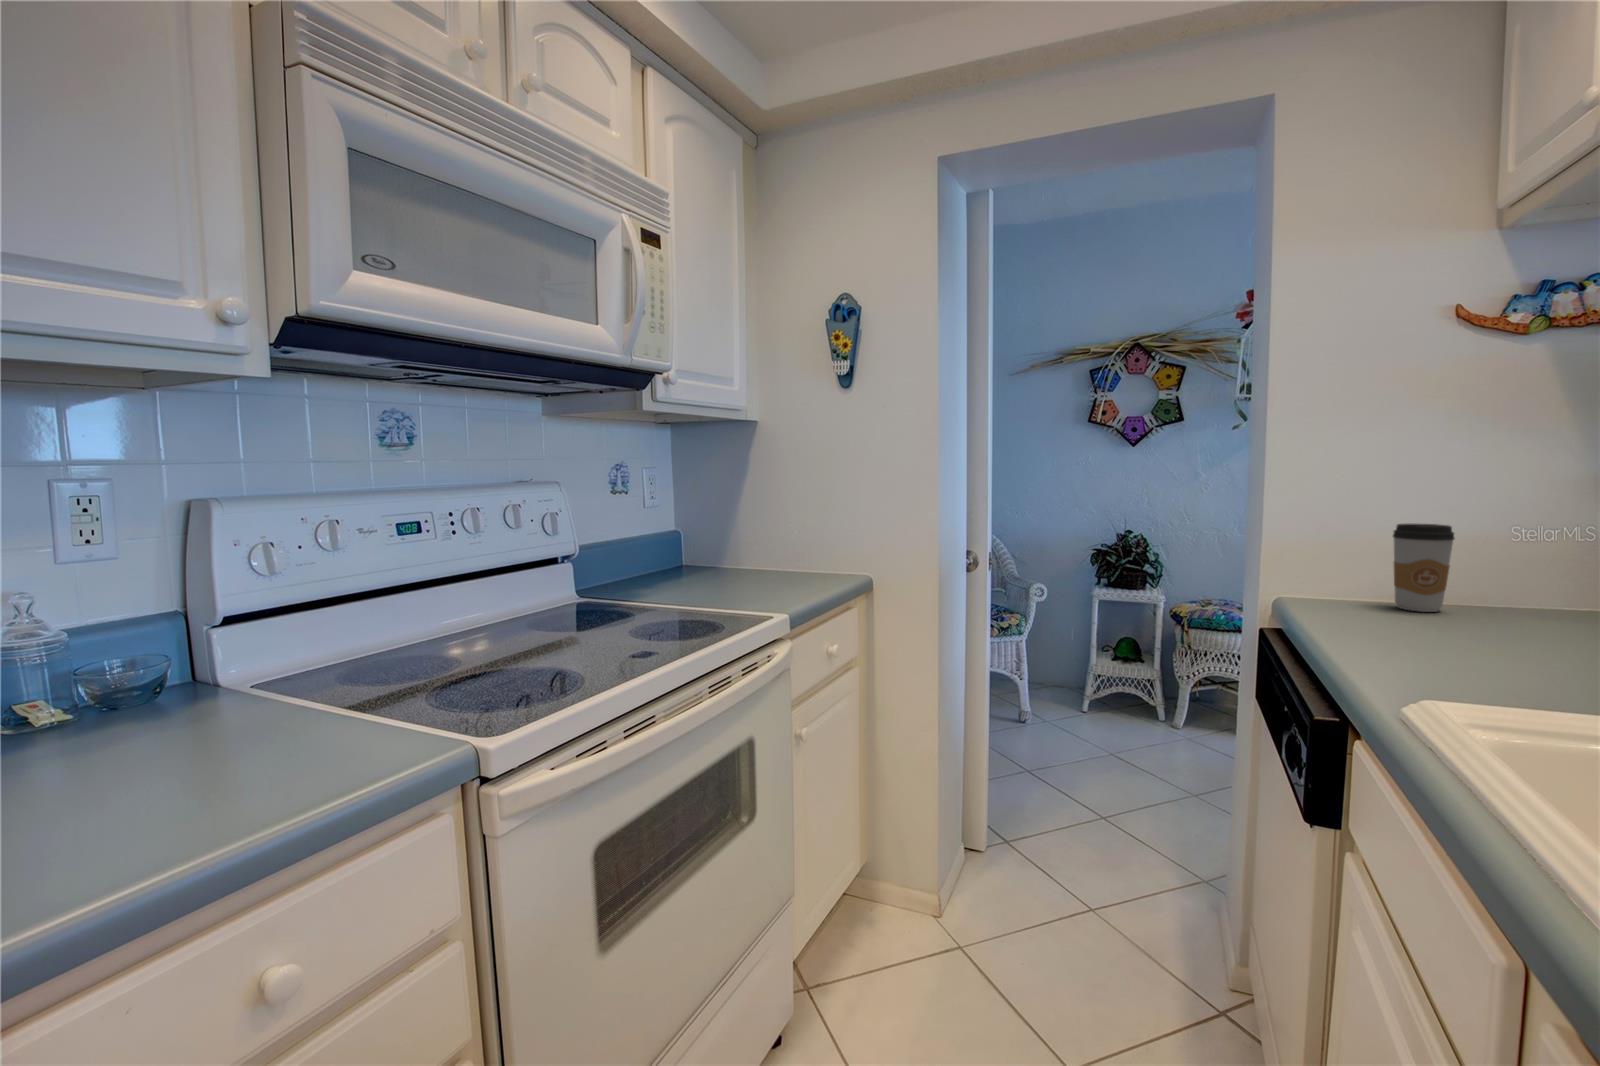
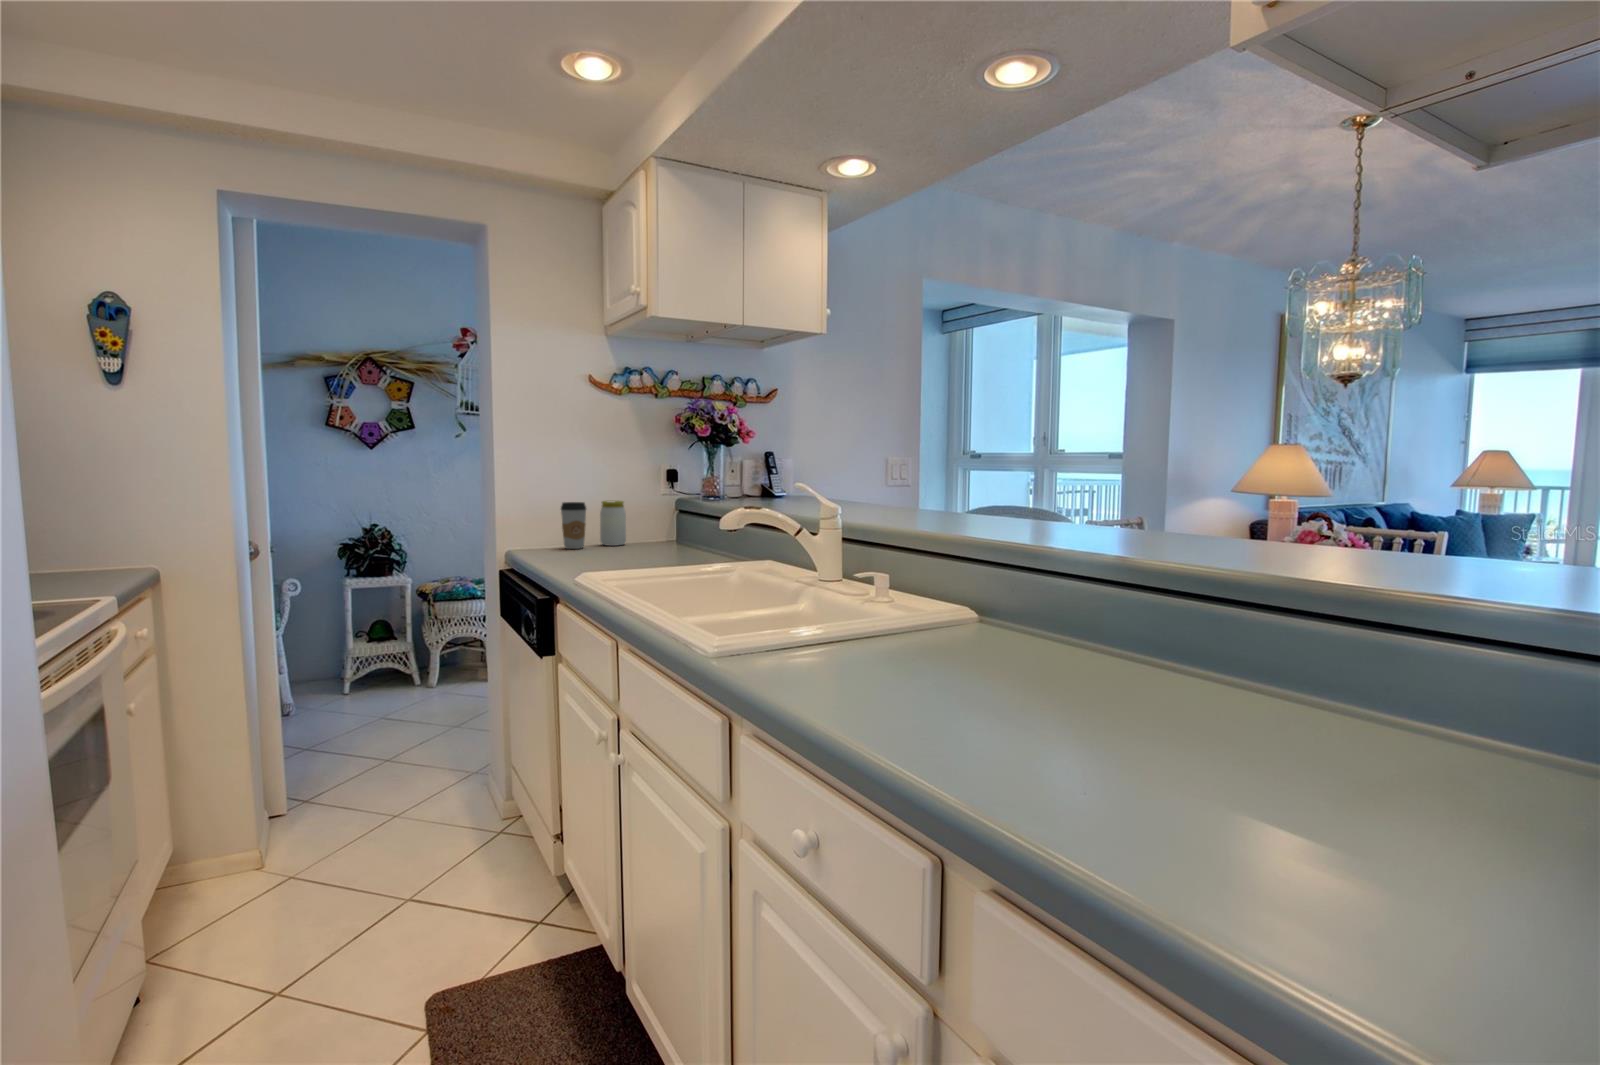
jar: none [1482,523,1557,614] -> present [600,501,626,546]

